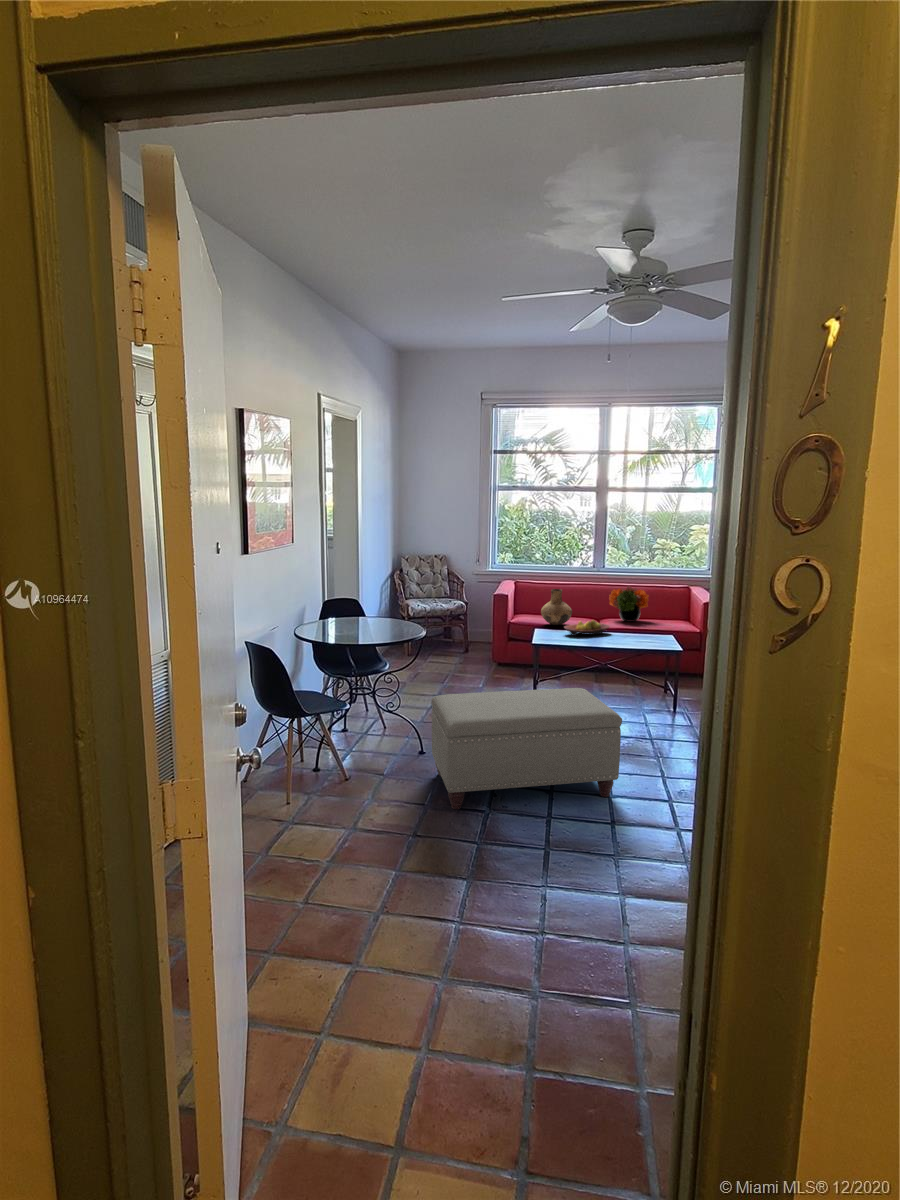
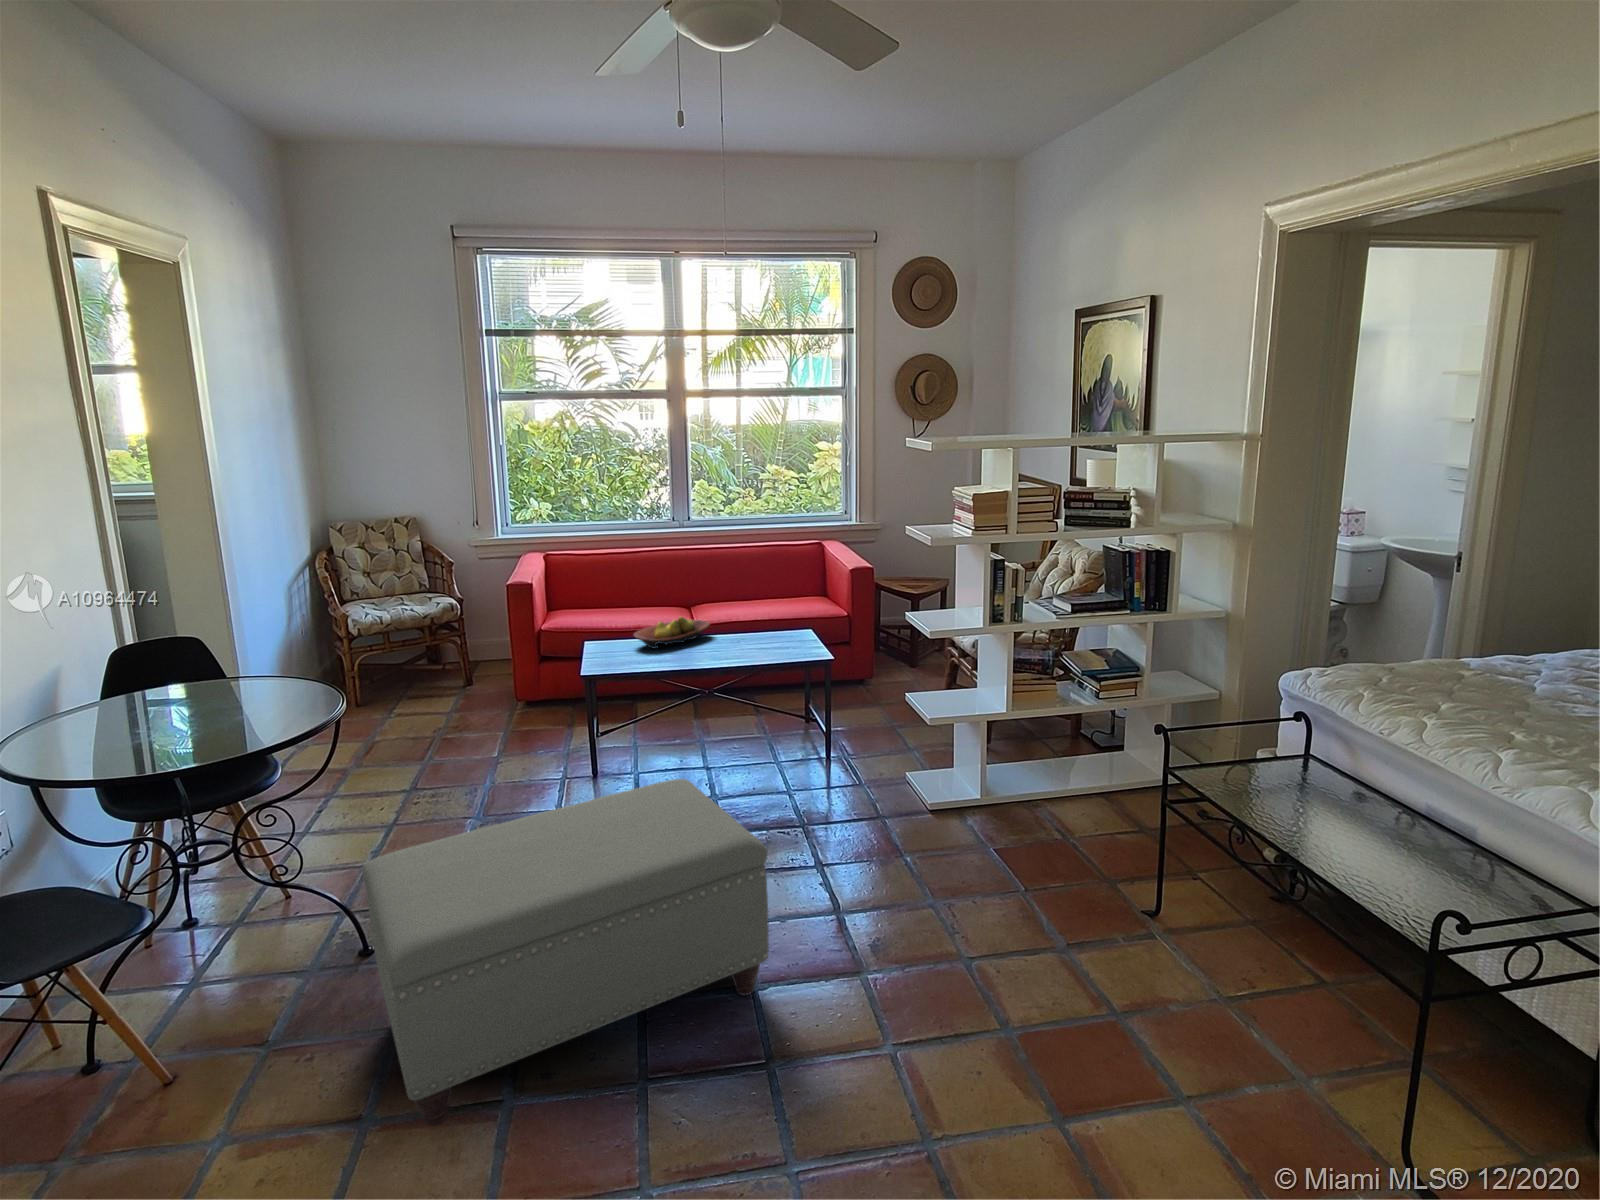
flower arrangement: present [609,586,649,622] -> none [700,549,764,606]
vase: present [541,589,572,625] -> none [592,566,645,627]

